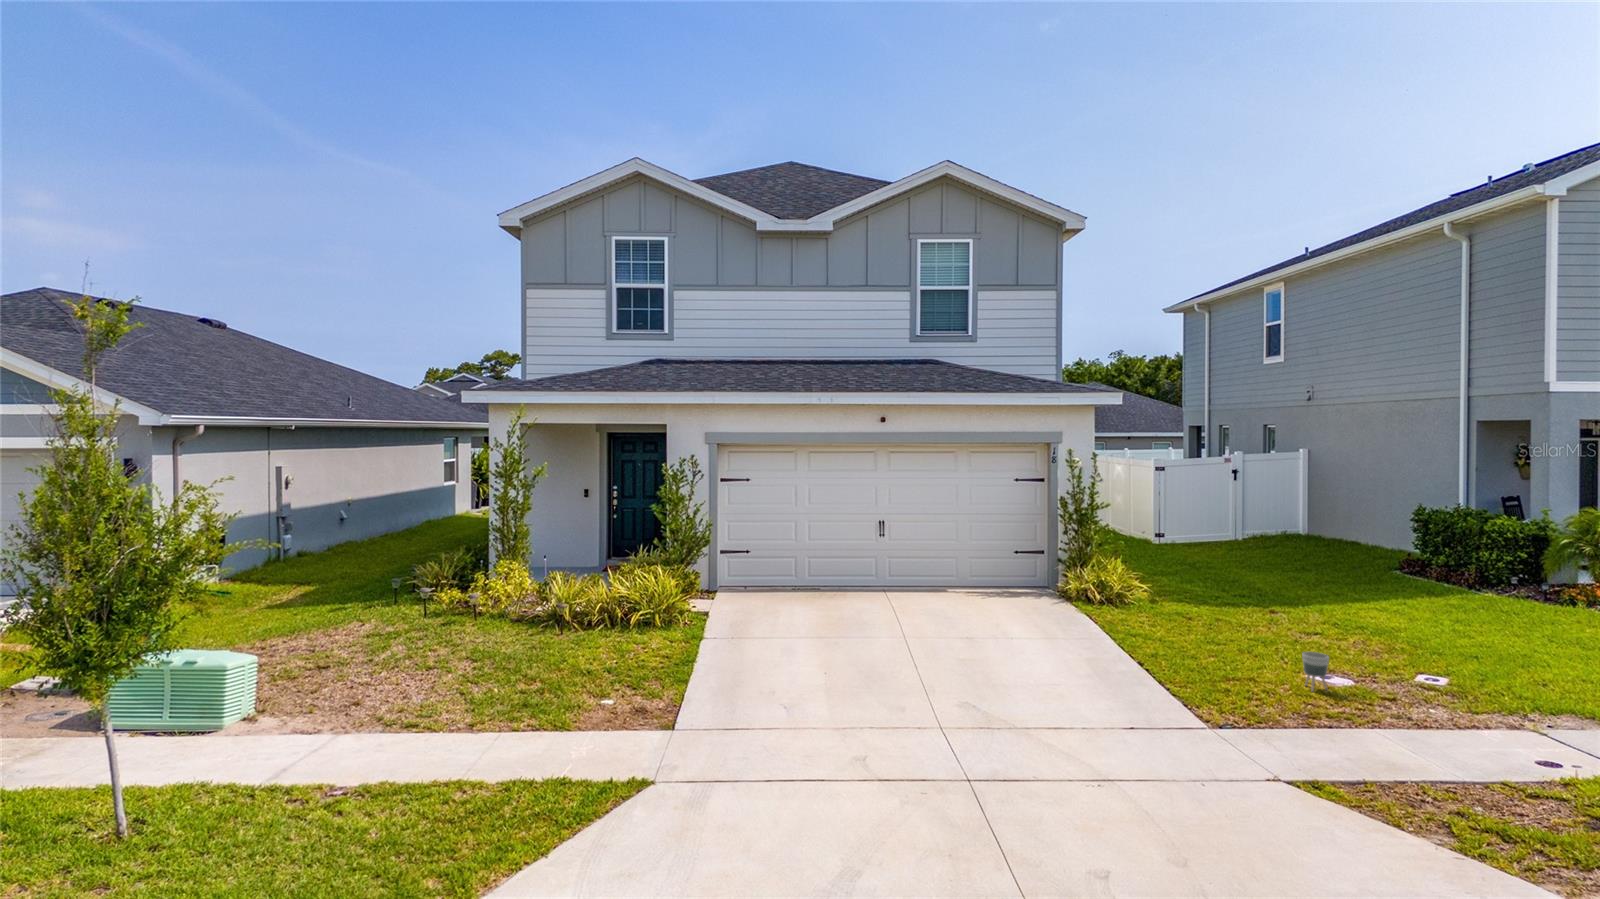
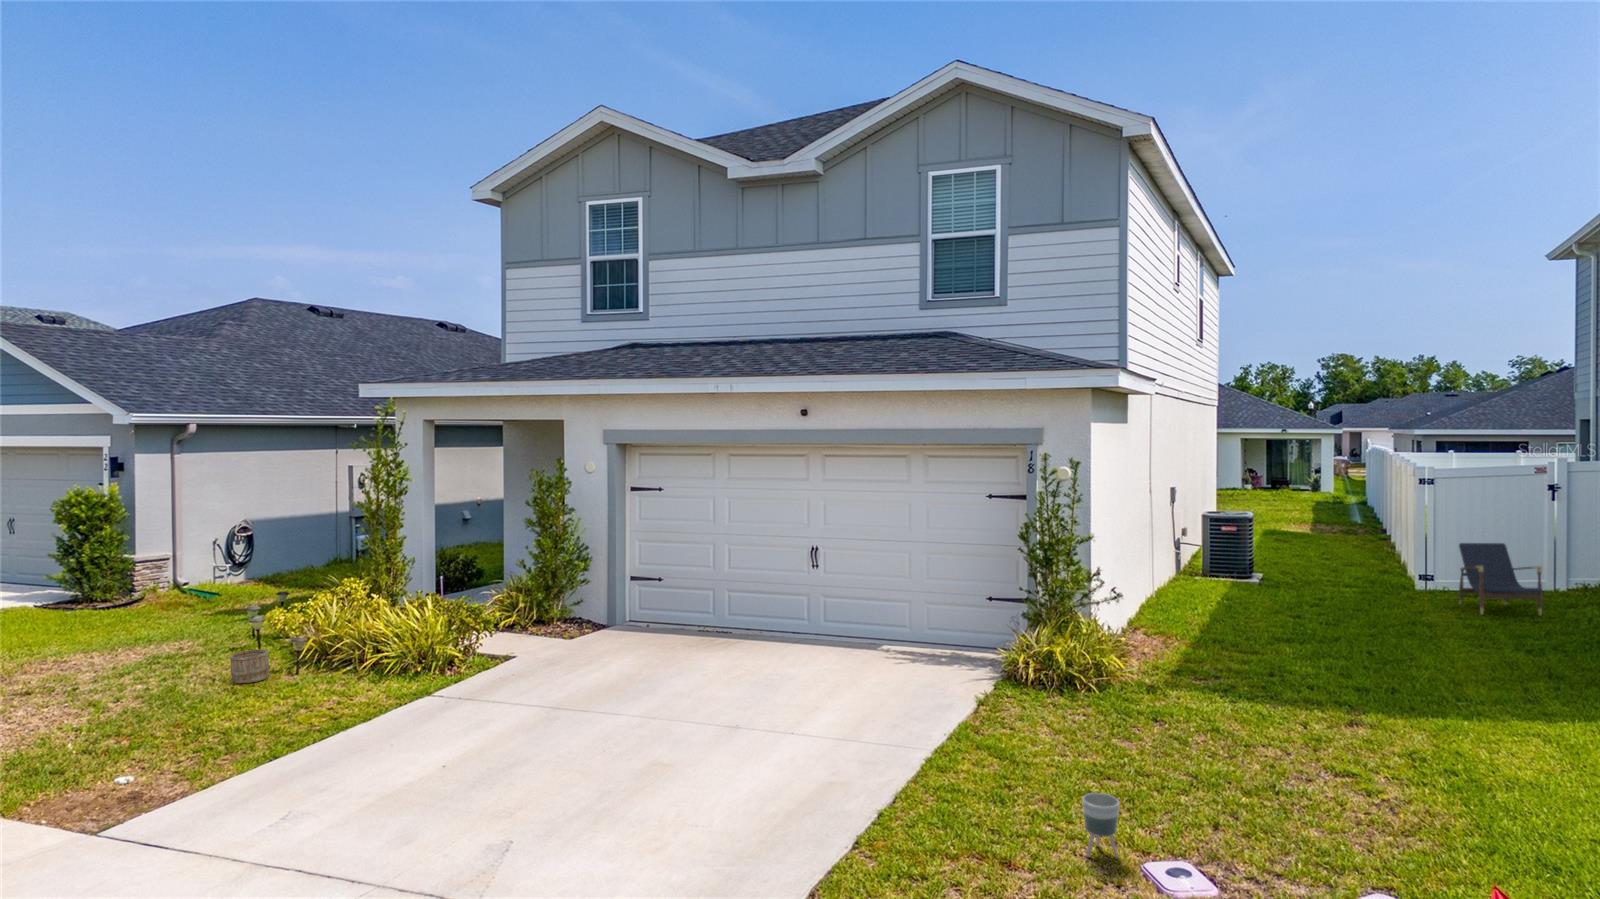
lounge chair: none [1219,504,1272,549] -> present [1459,543,1543,616]
wooden bucket: none [459,638,495,672] -> present [229,649,269,683]

